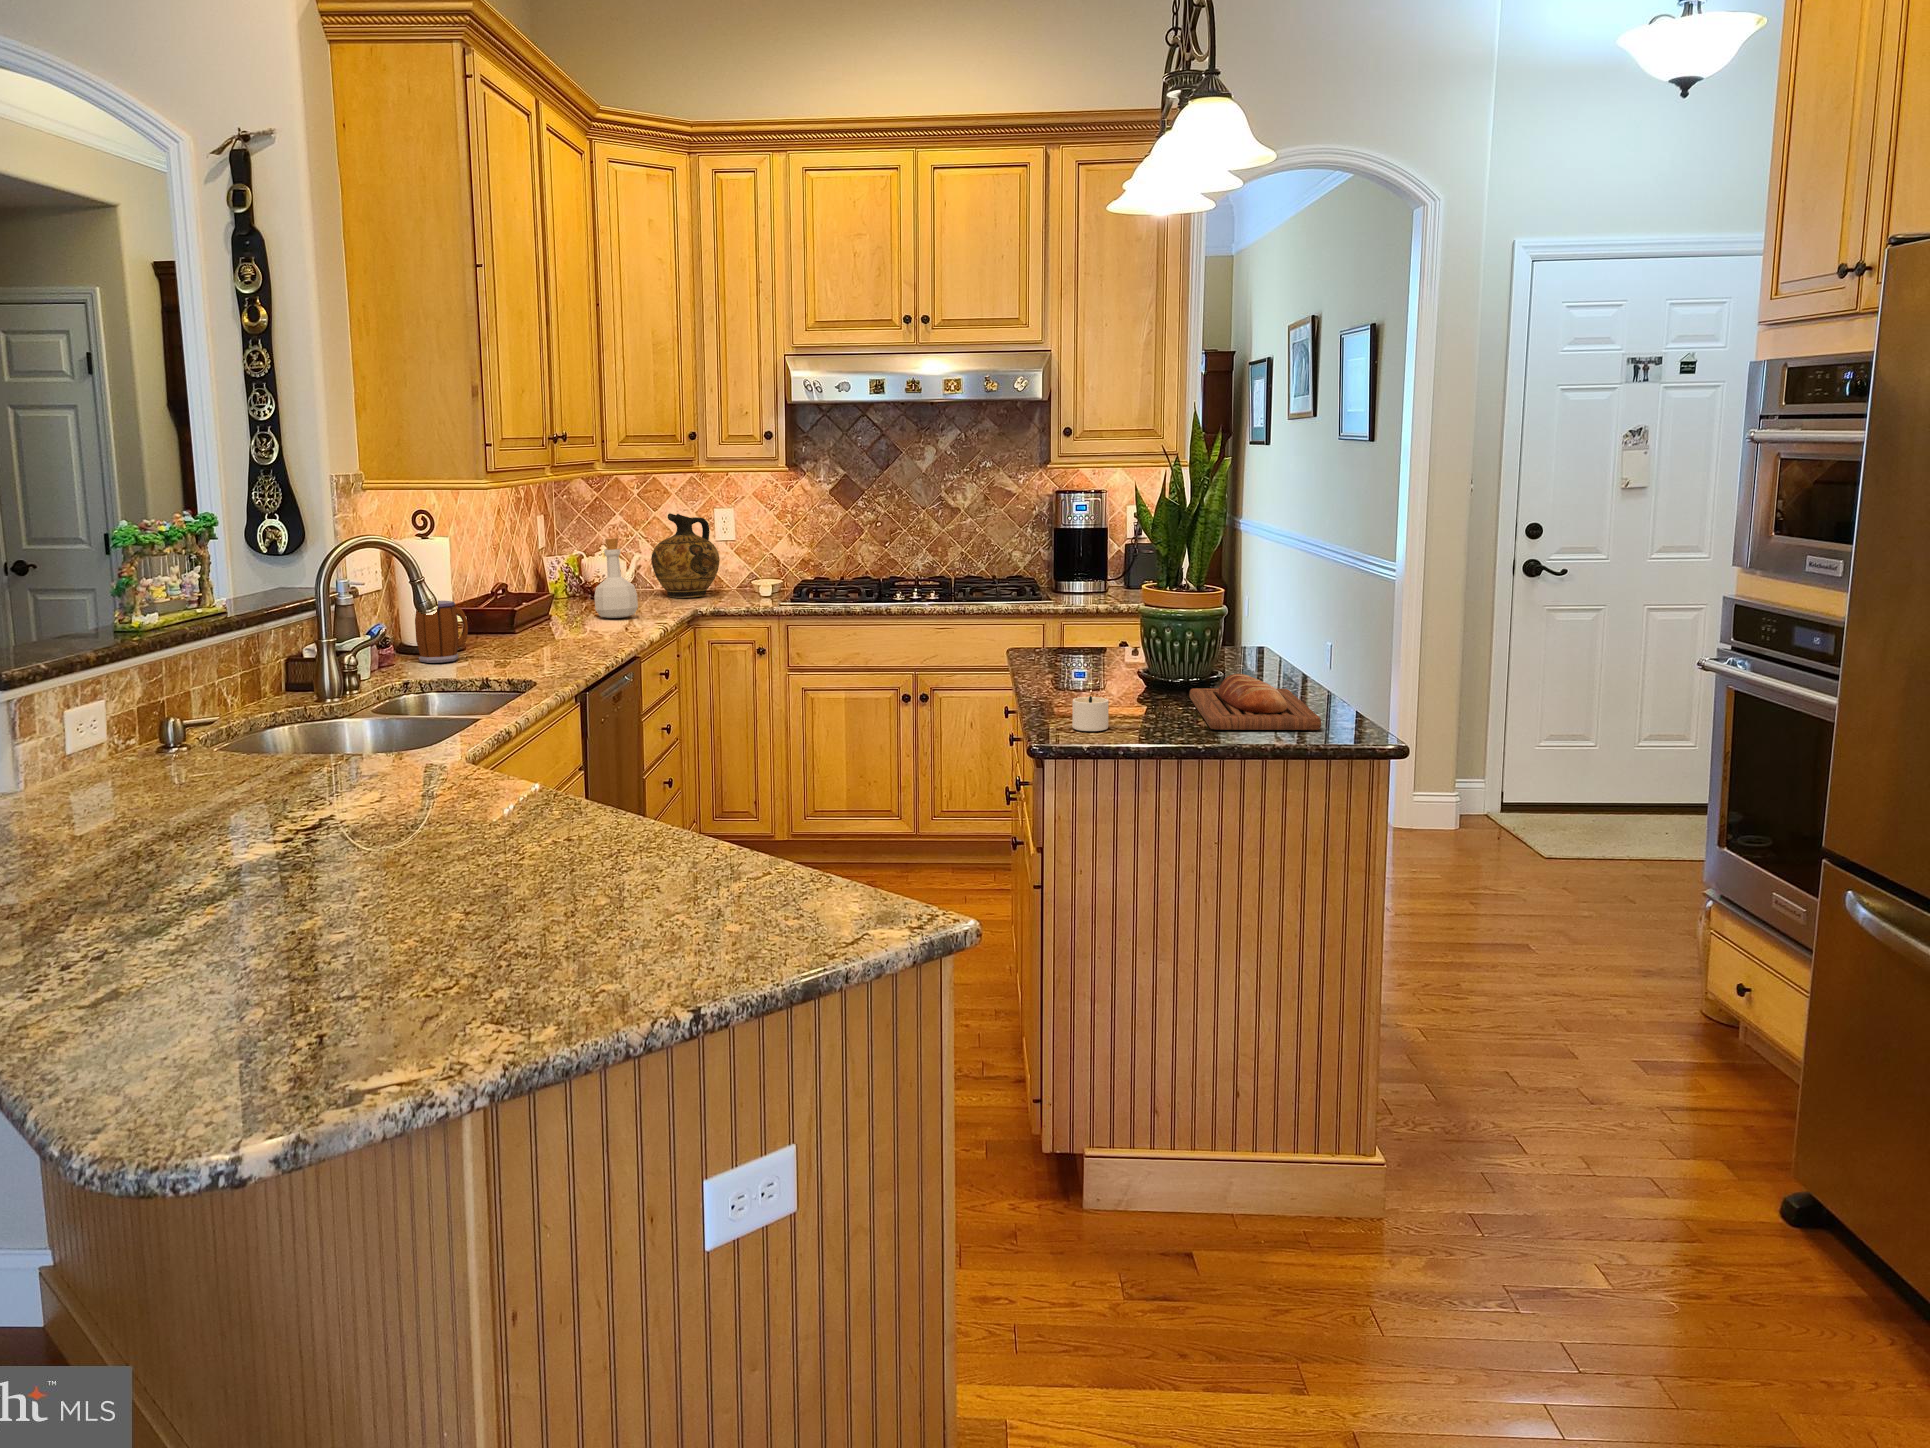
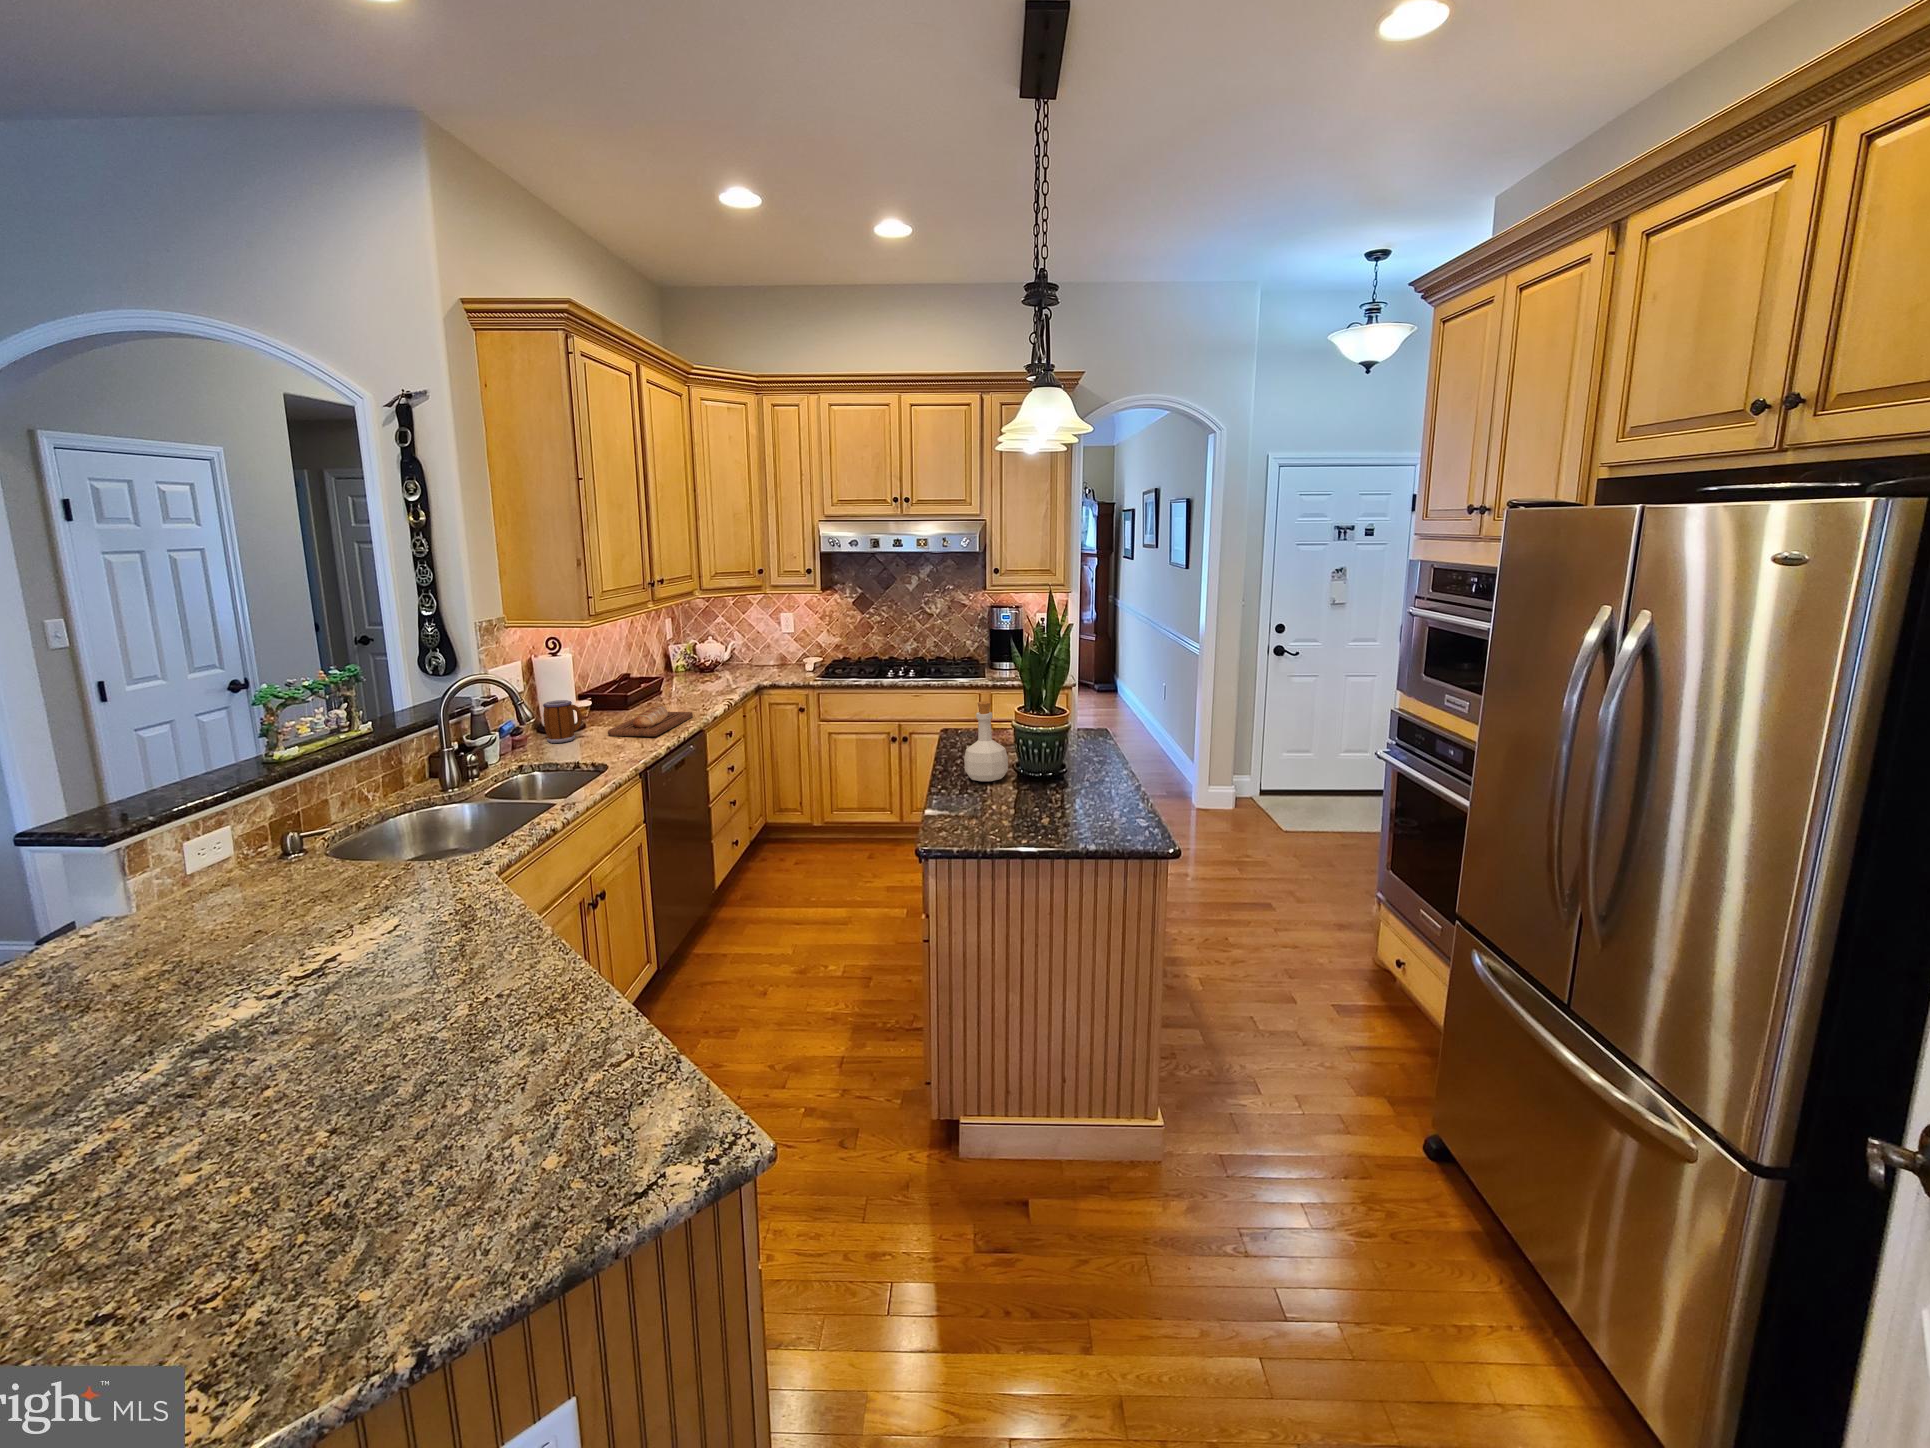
ceramic jug: present [651,513,720,598] -> none [737,619,780,672]
bottle: present [594,539,638,618] -> present [964,701,1008,781]
bread loaf: present [1190,674,1321,730] -> present [608,706,693,736]
candle: present [1072,696,1109,731] -> none [953,807,990,835]

